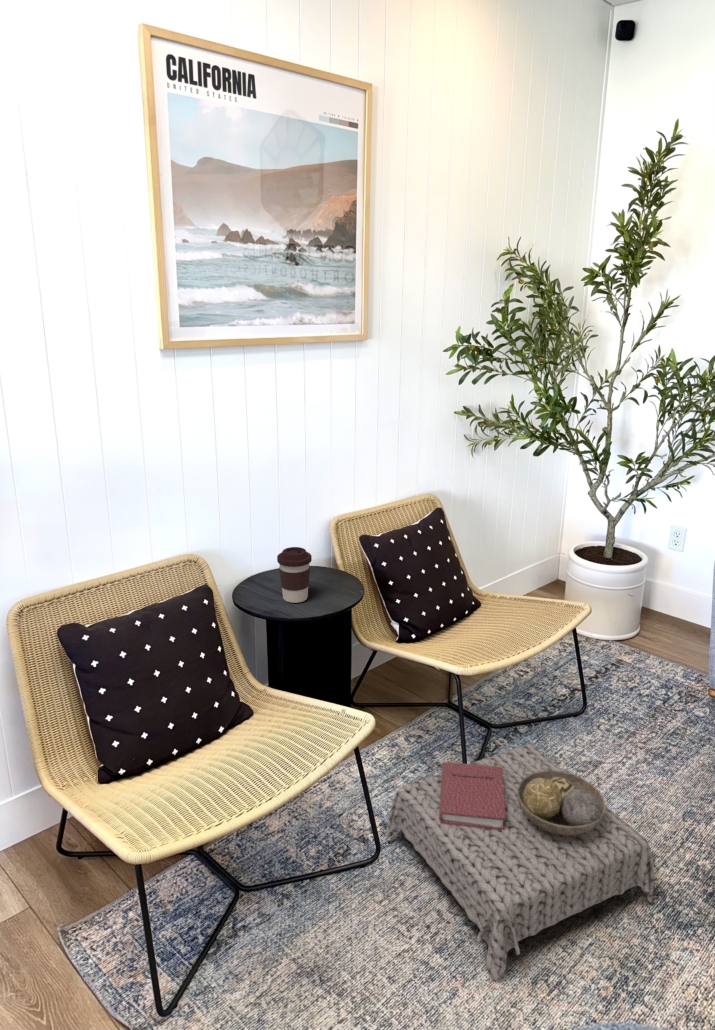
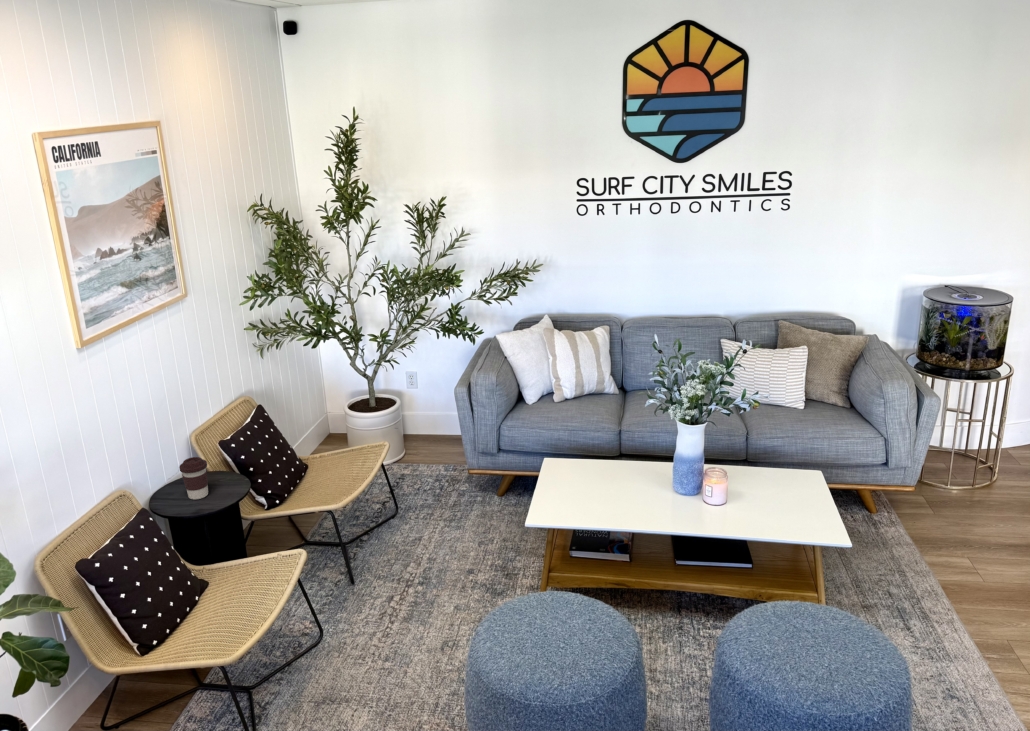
ottoman: present [386,744,654,980] -> none [319,536,481,658]

